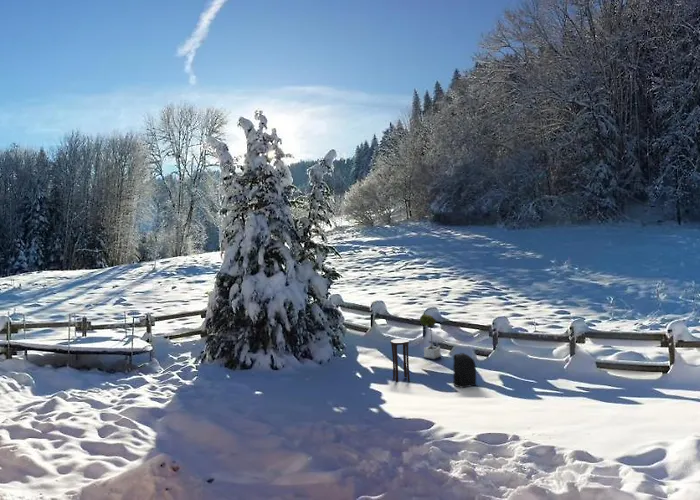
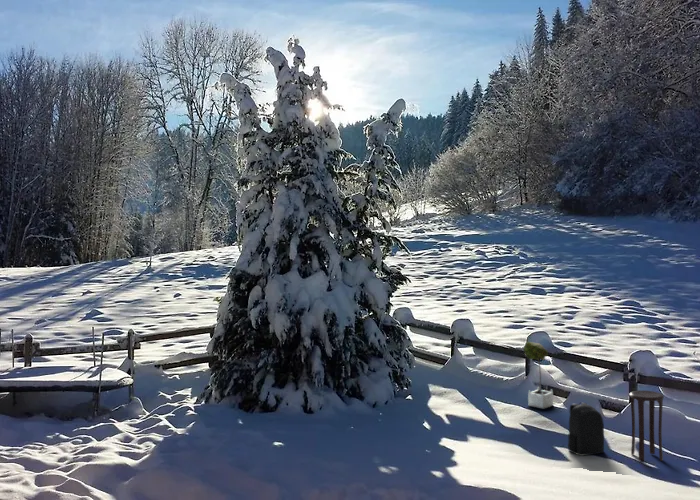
stool: present [390,339,410,382] -> present [630,391,664,462]

